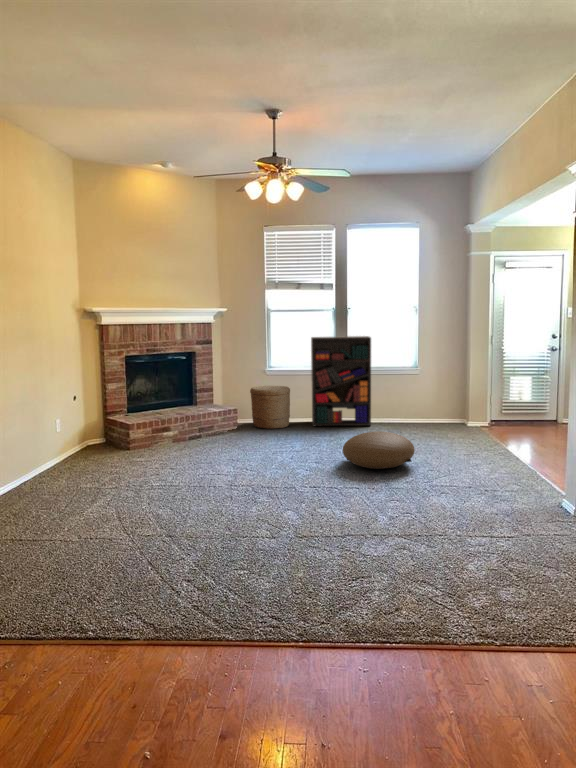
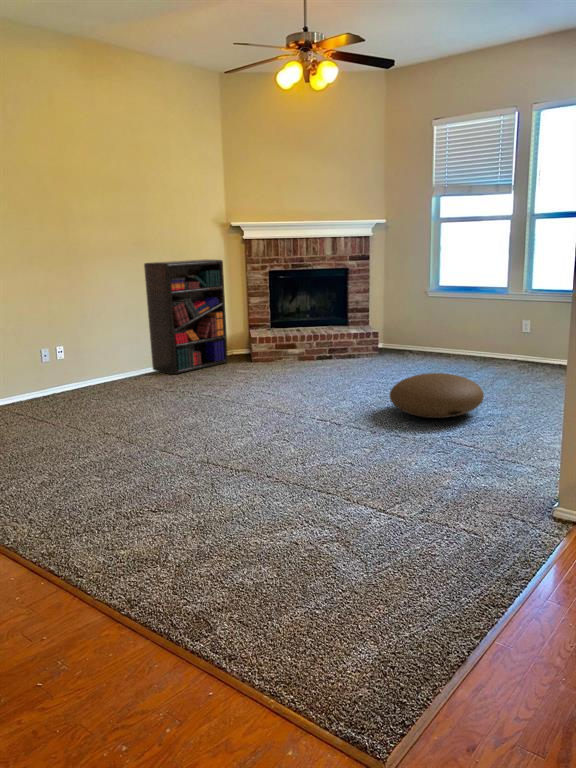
bookshelf: present [311,336,371,426] -> present [144,259,228,374]
basket: present [250,386,290,429] -> none [398,310,446,359]

